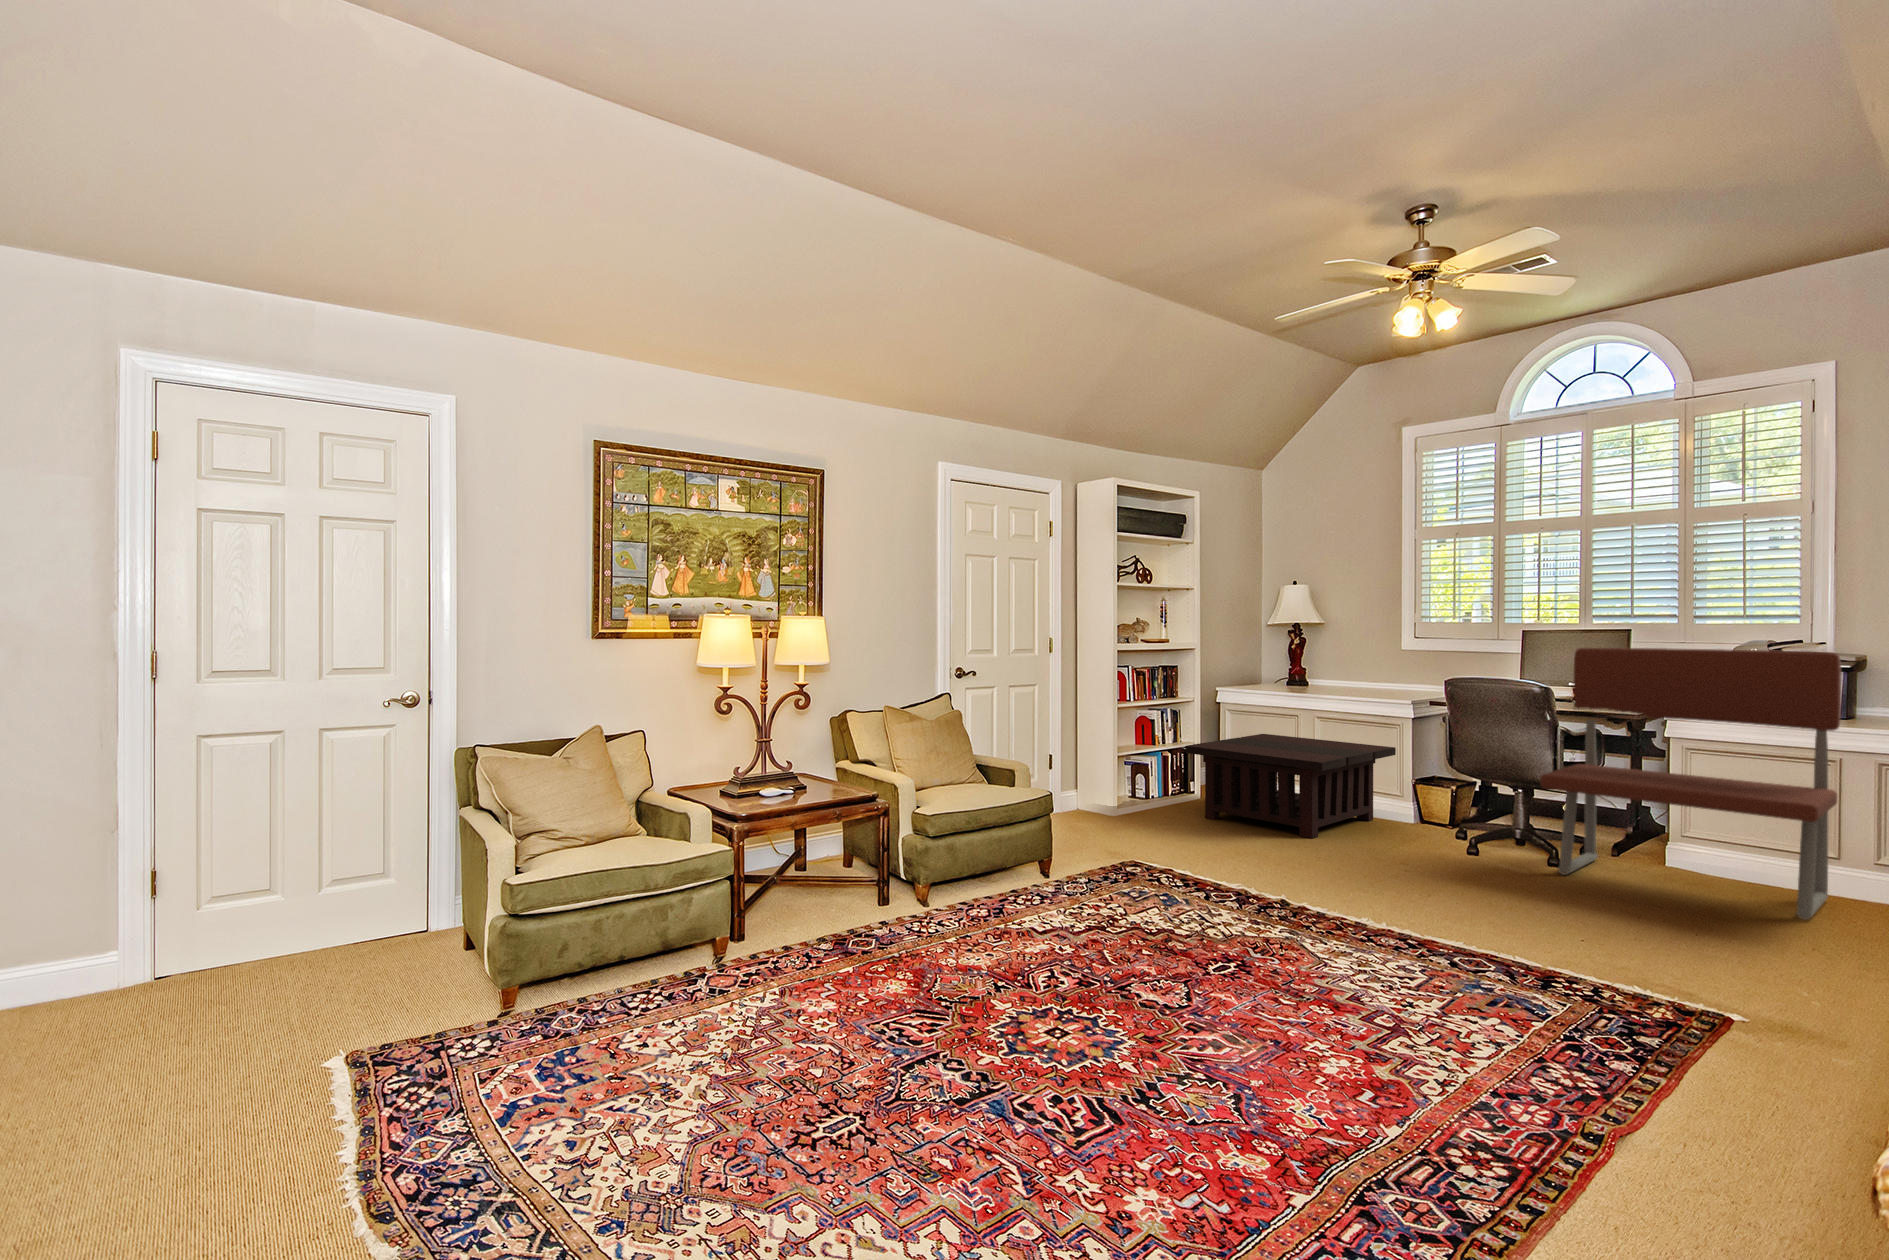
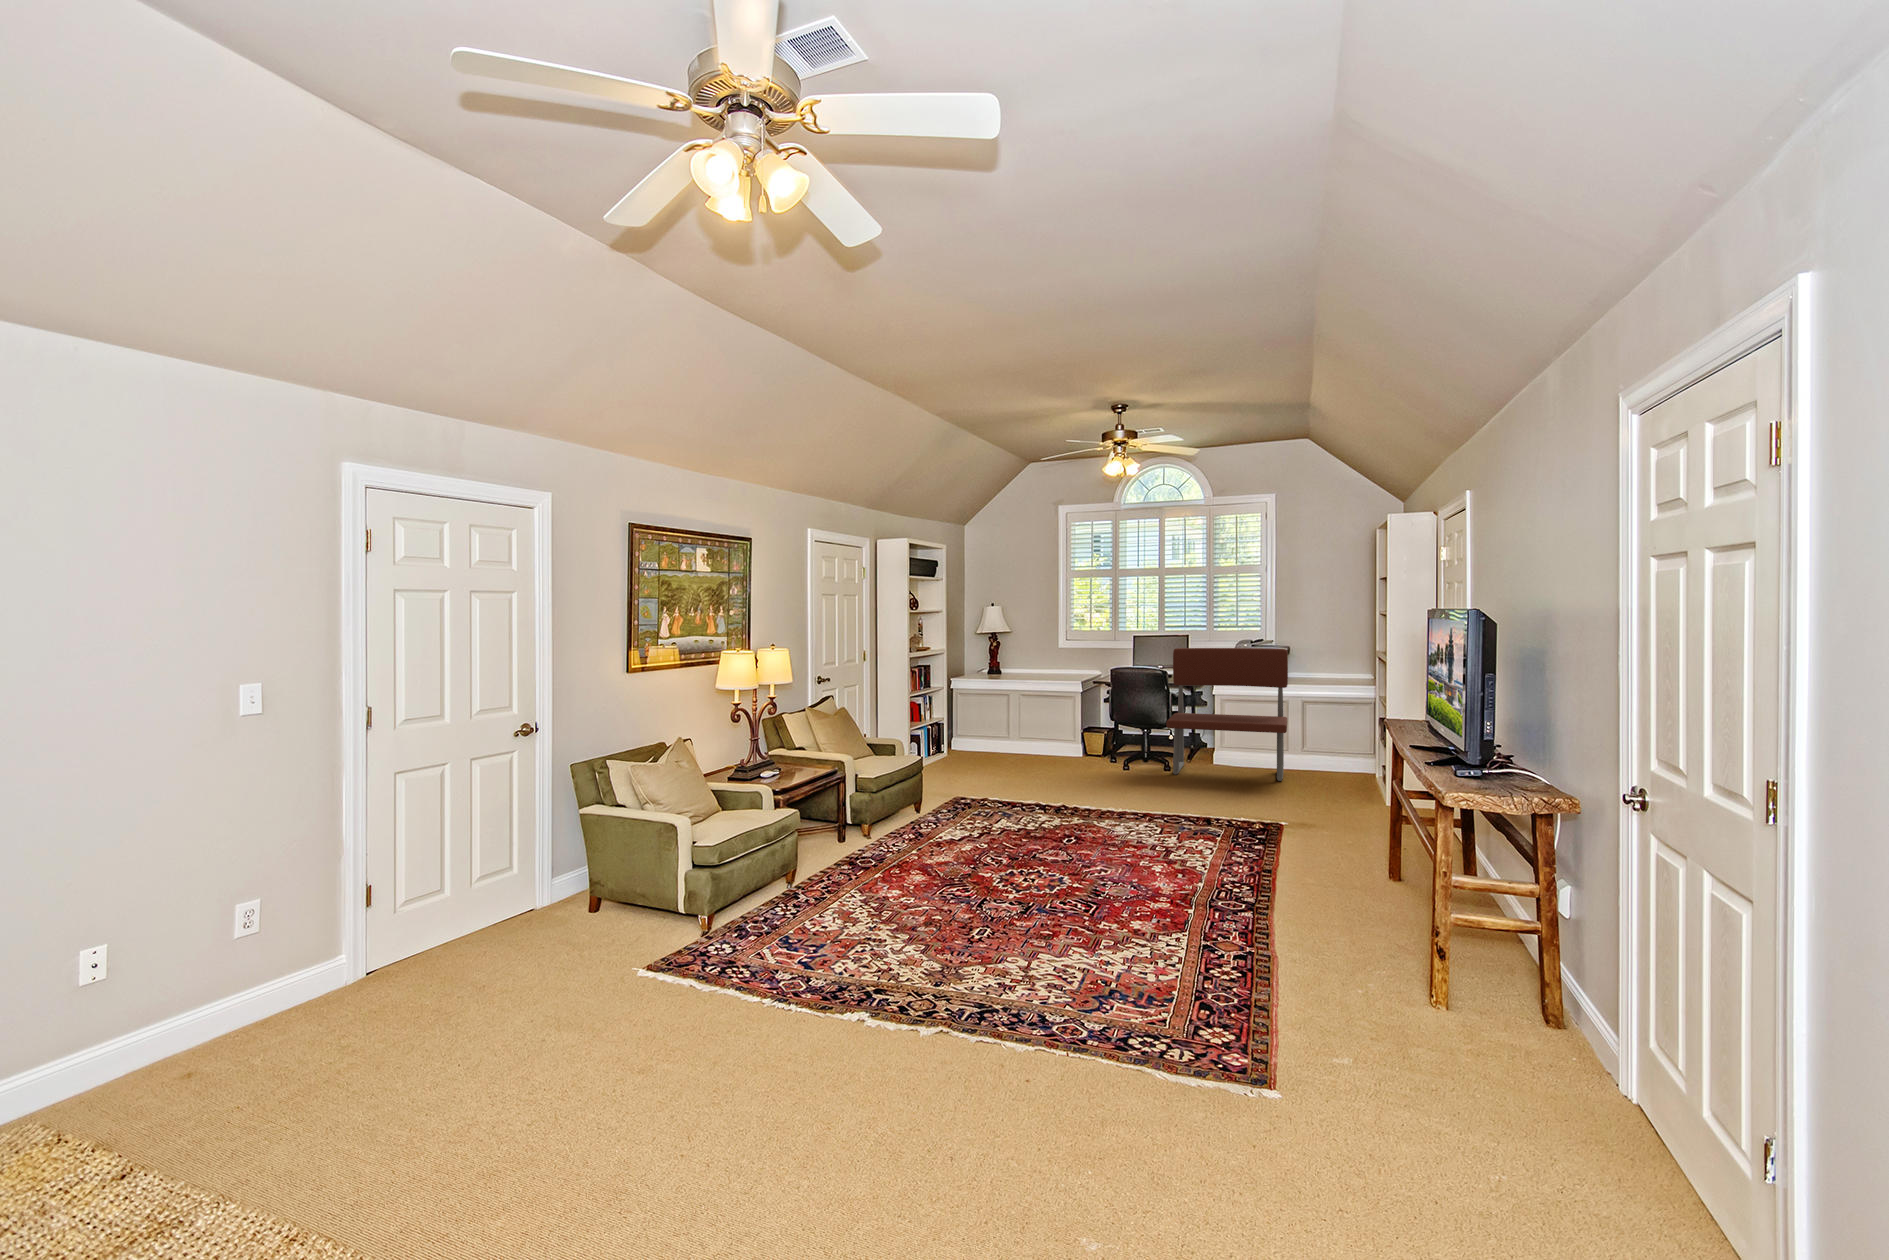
coffee table: present [1185,734,1396,838] -> none [956,708,1073,771]

